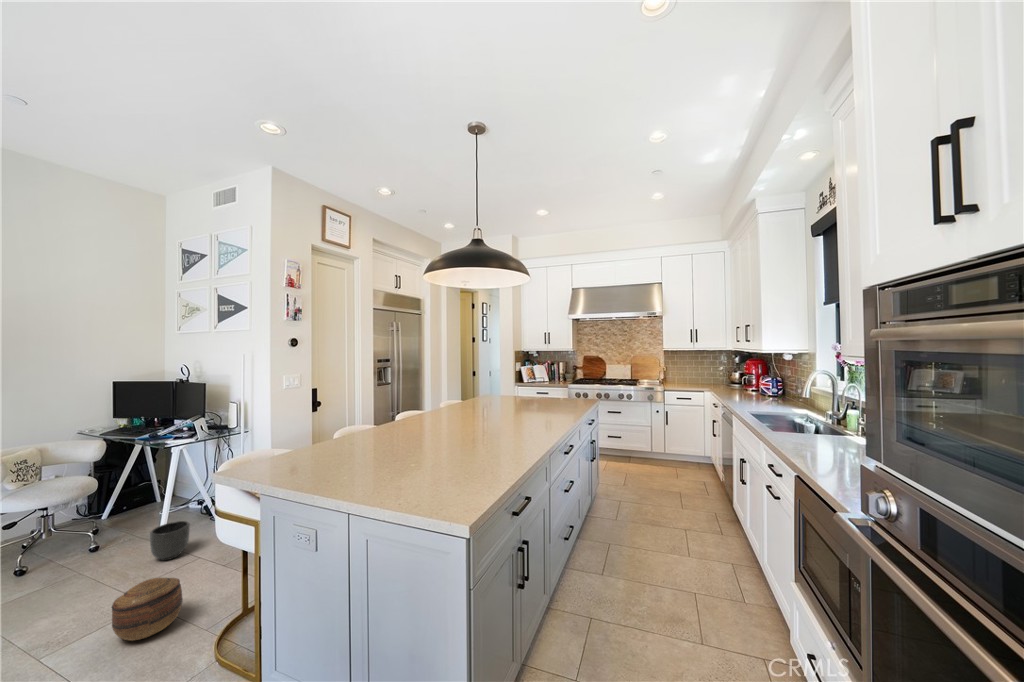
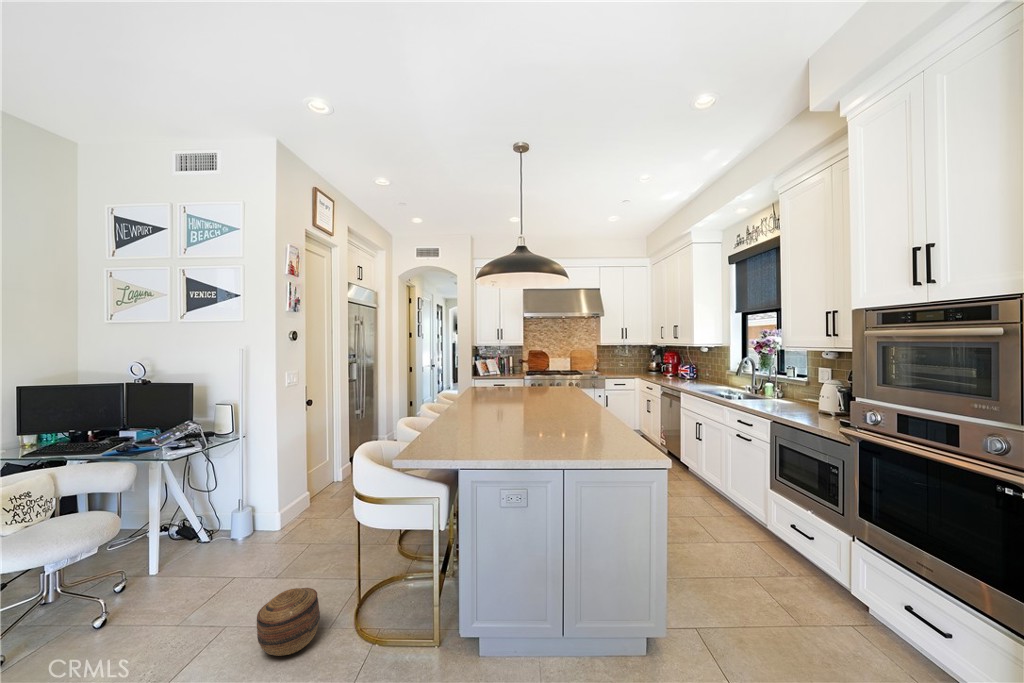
planter: present [150,521,190,561] -> none [185,546,229,594]

